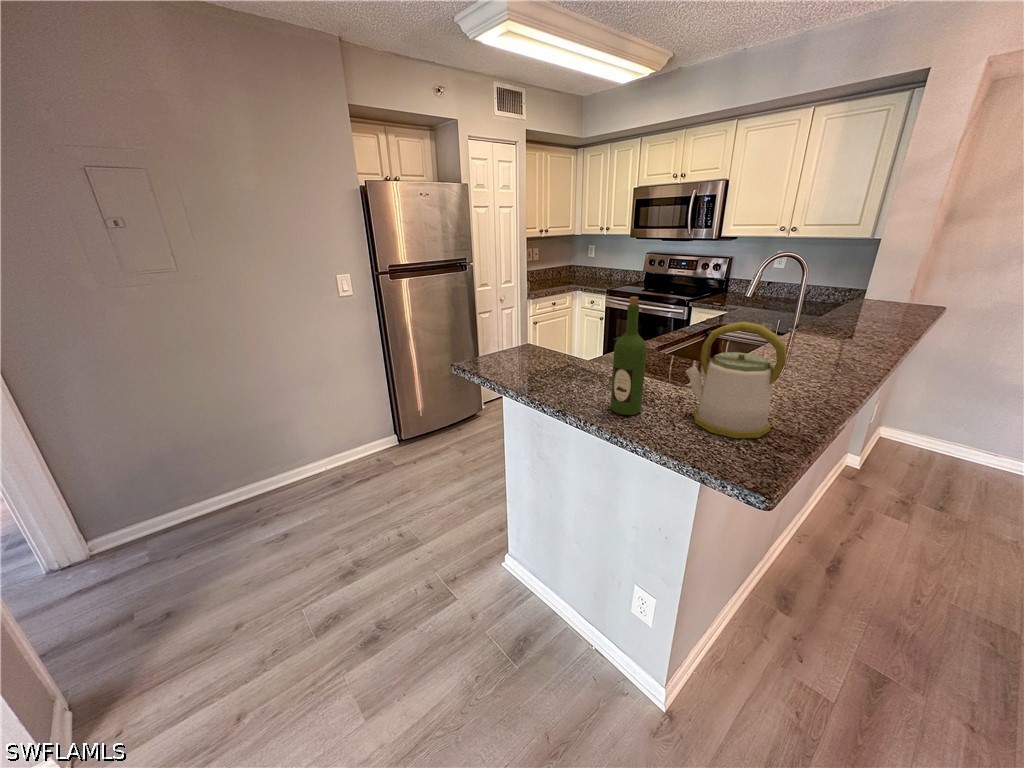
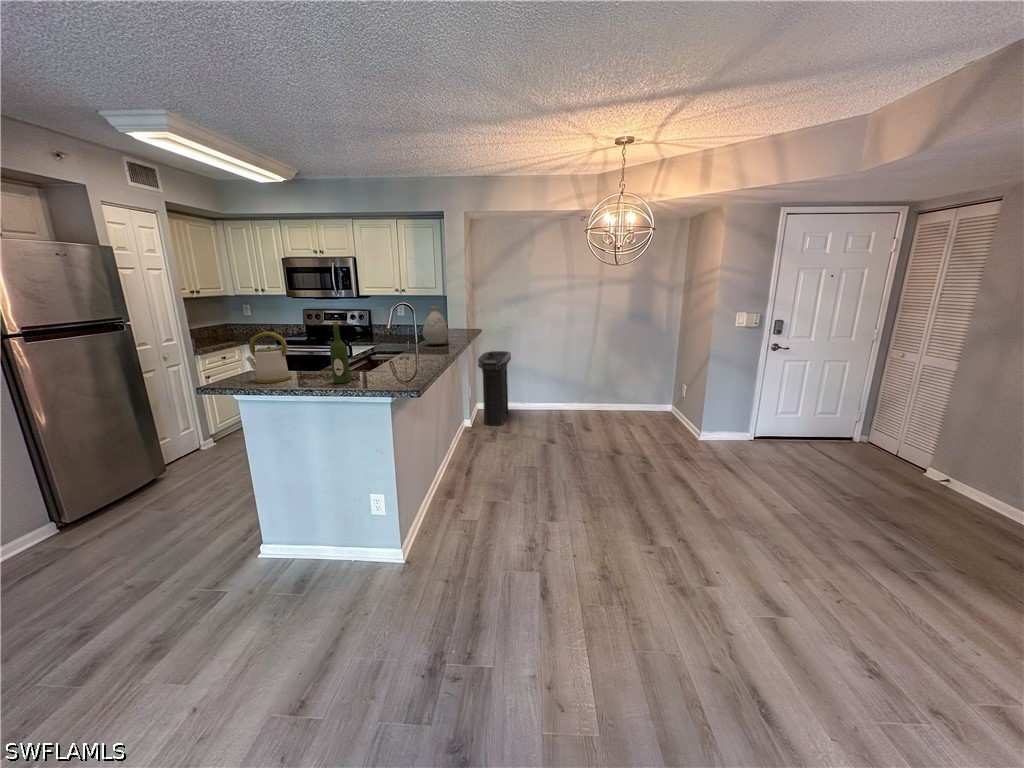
vase: none [818,262,880,338] -> present [423,306,448,345]
kettle: present [686,322,786,438] -> present [246,332,291,383]
trash can: none [889,348,1007,490] -> present [478,351,511,426]

